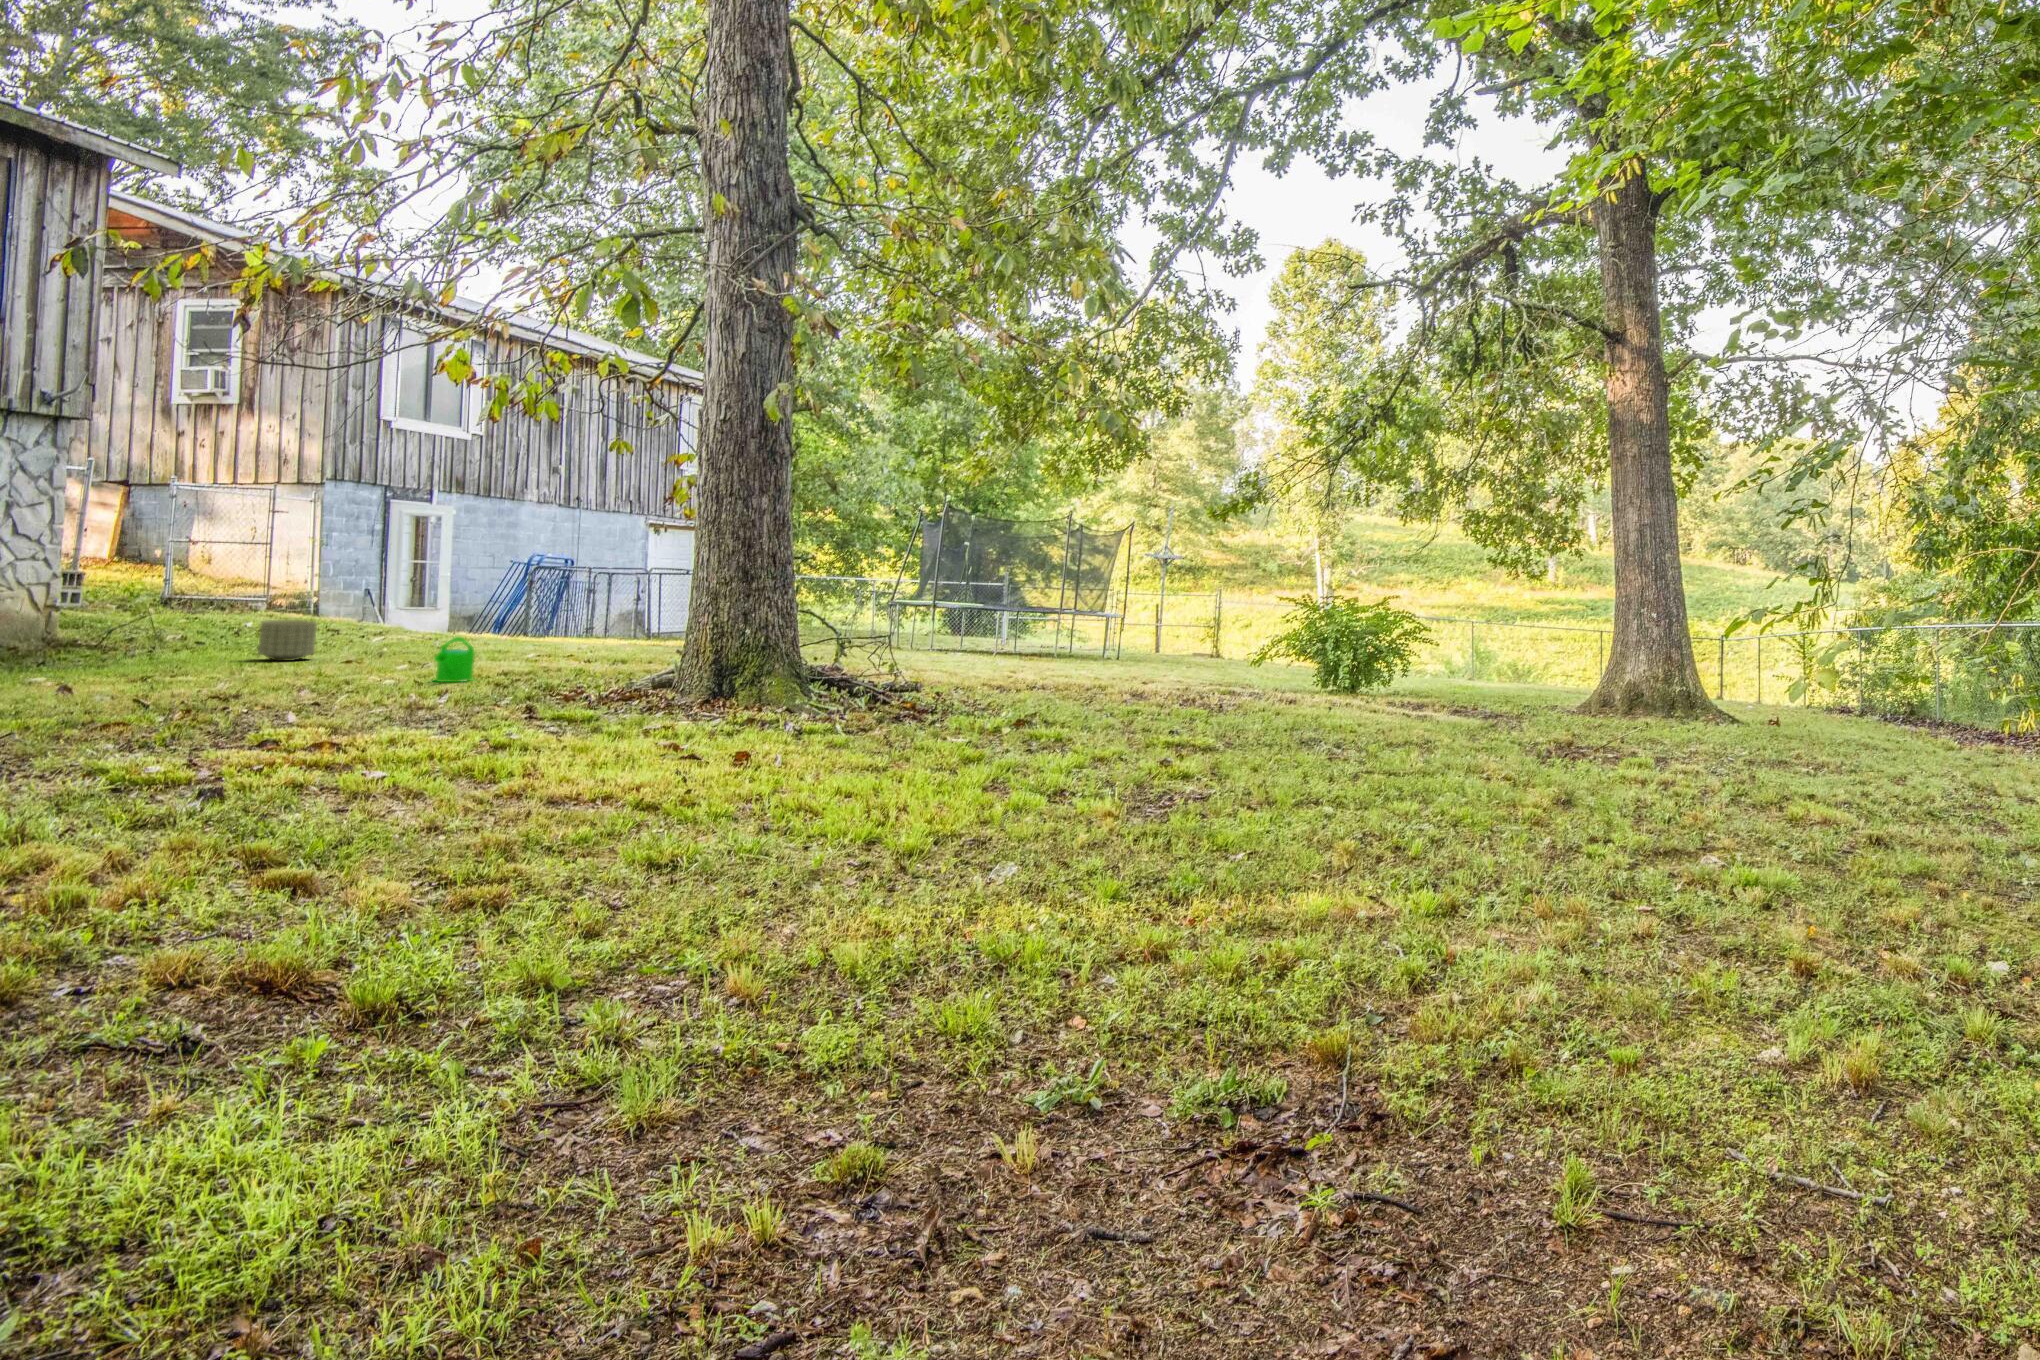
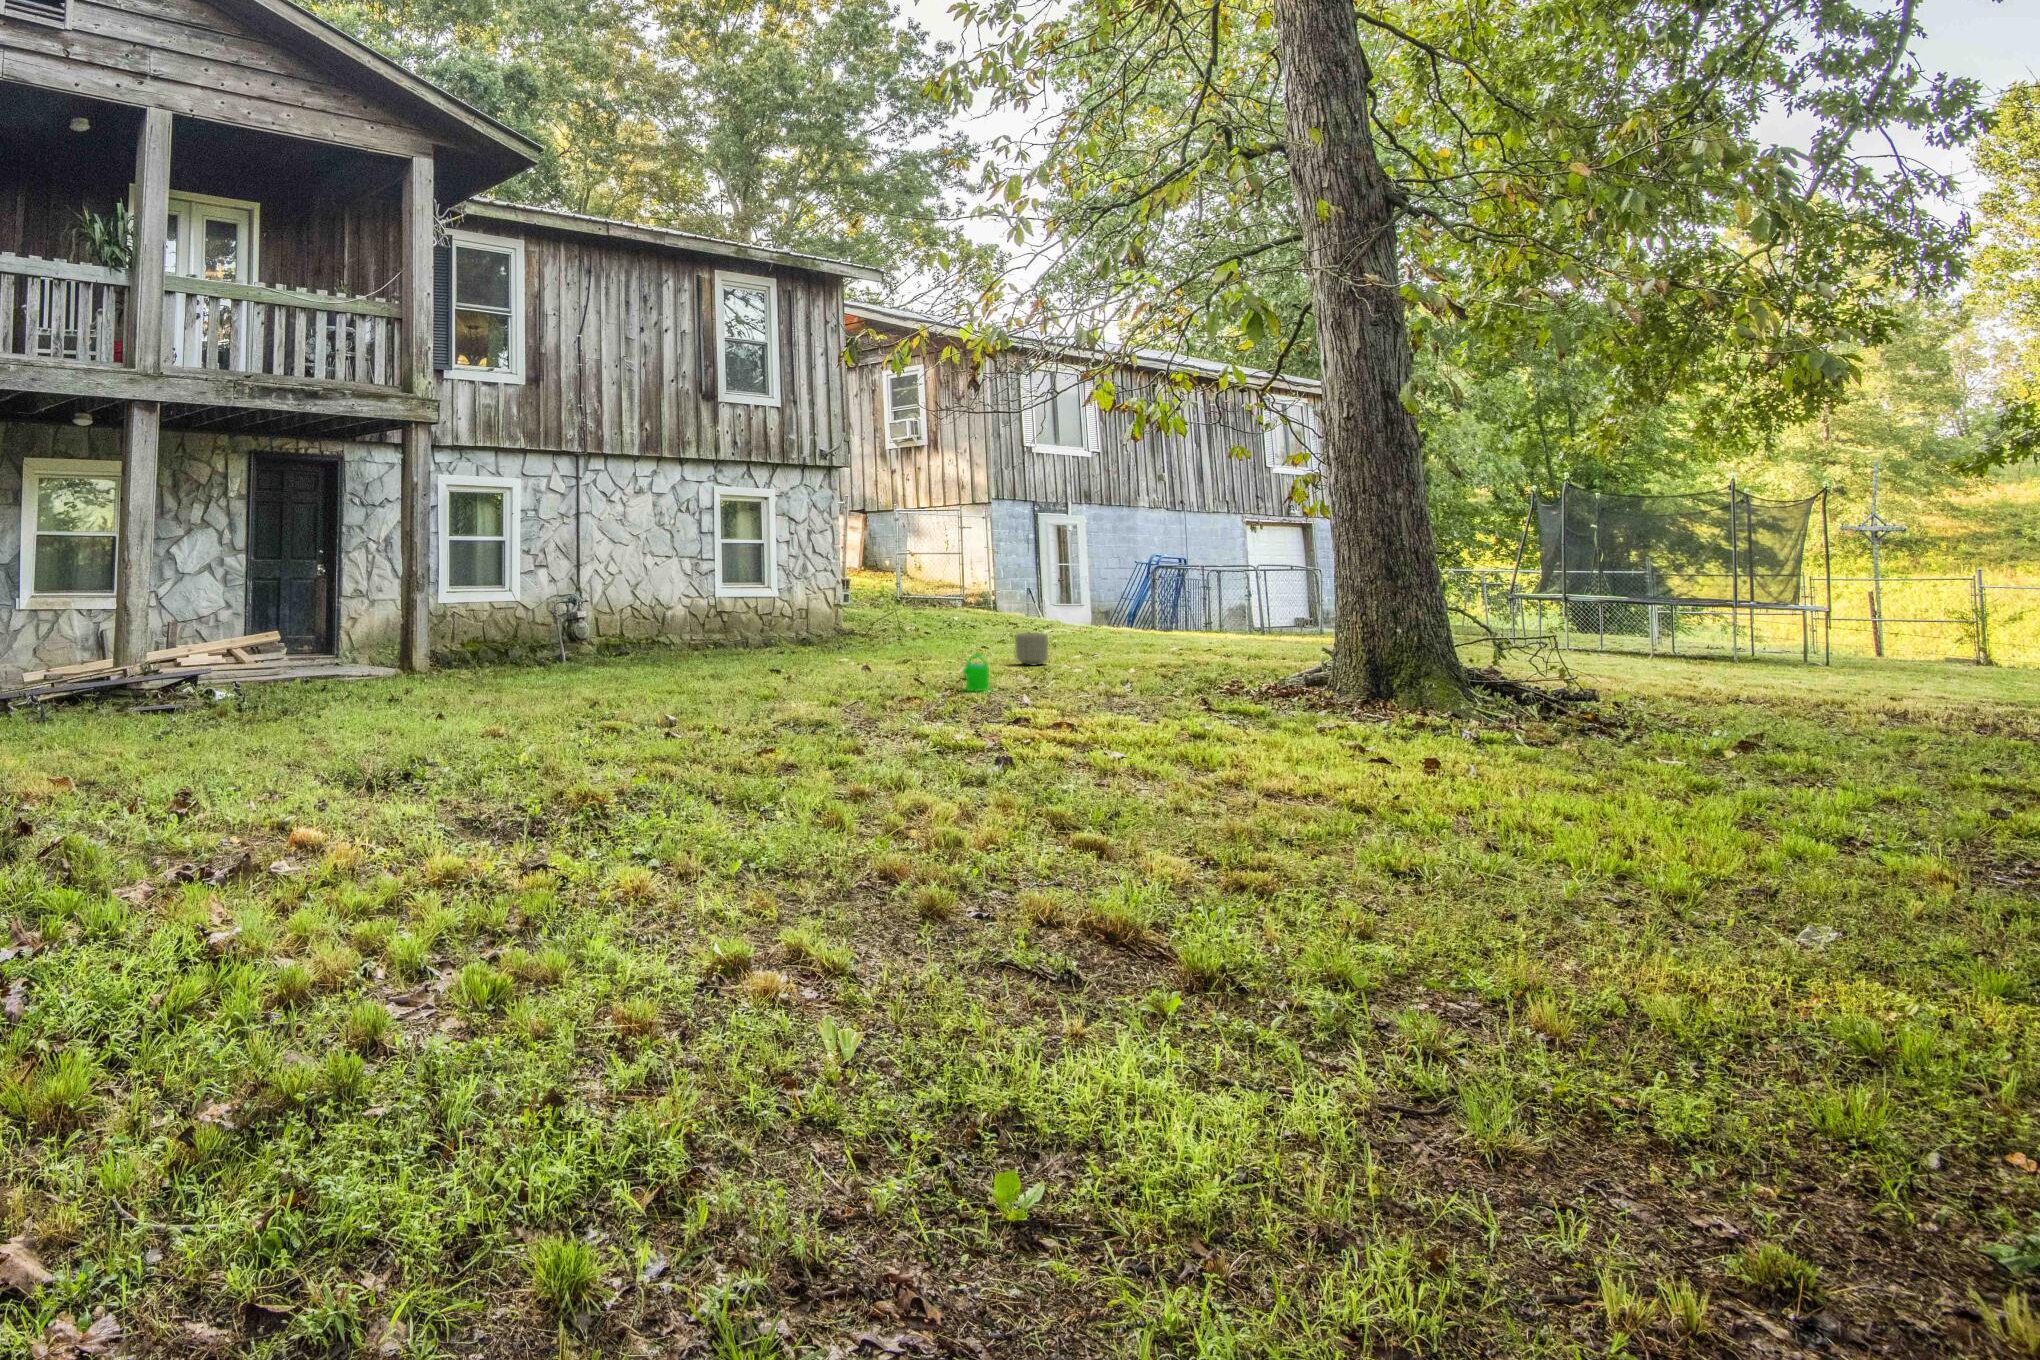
watering can: present [434,637,475,682] -> present [963,653,990,691]

